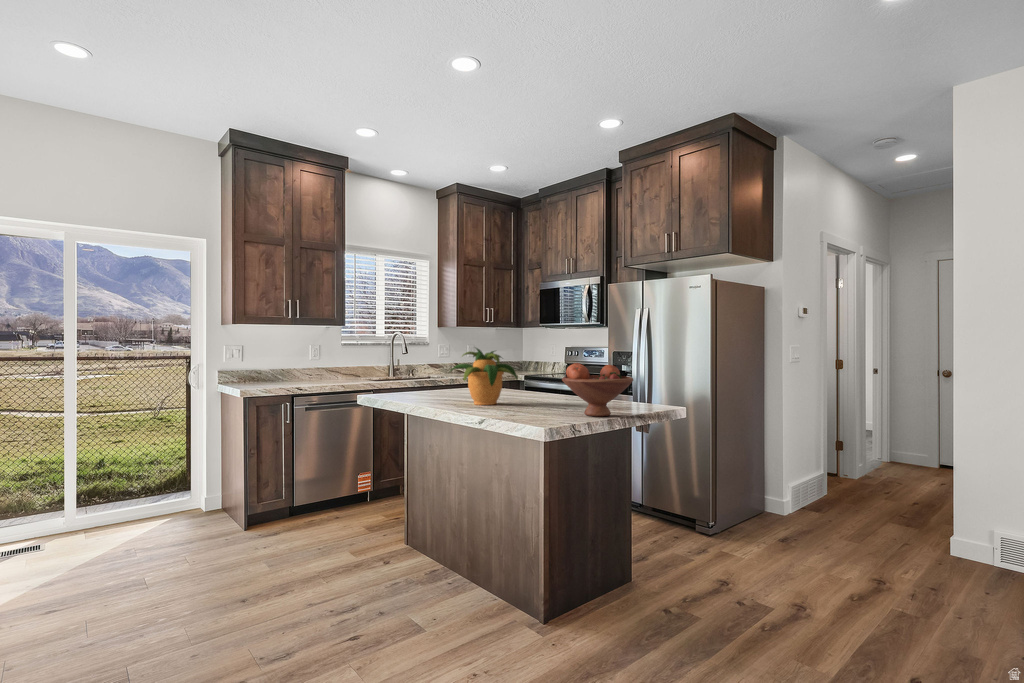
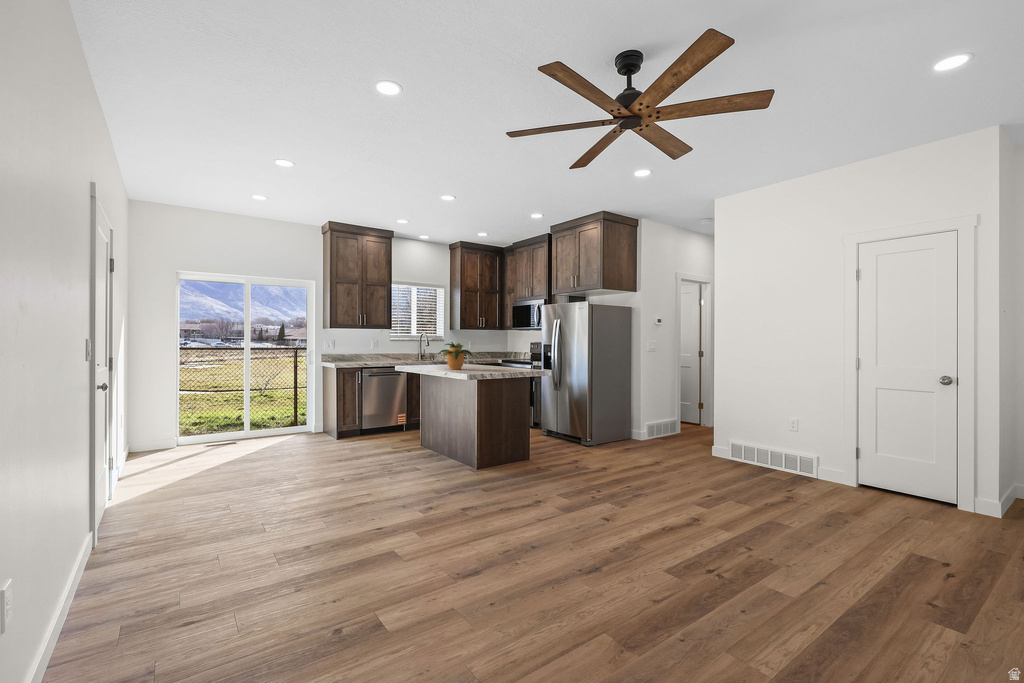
fruit bowl: present [562,363,633,416] -> none [485,349,518,373]

